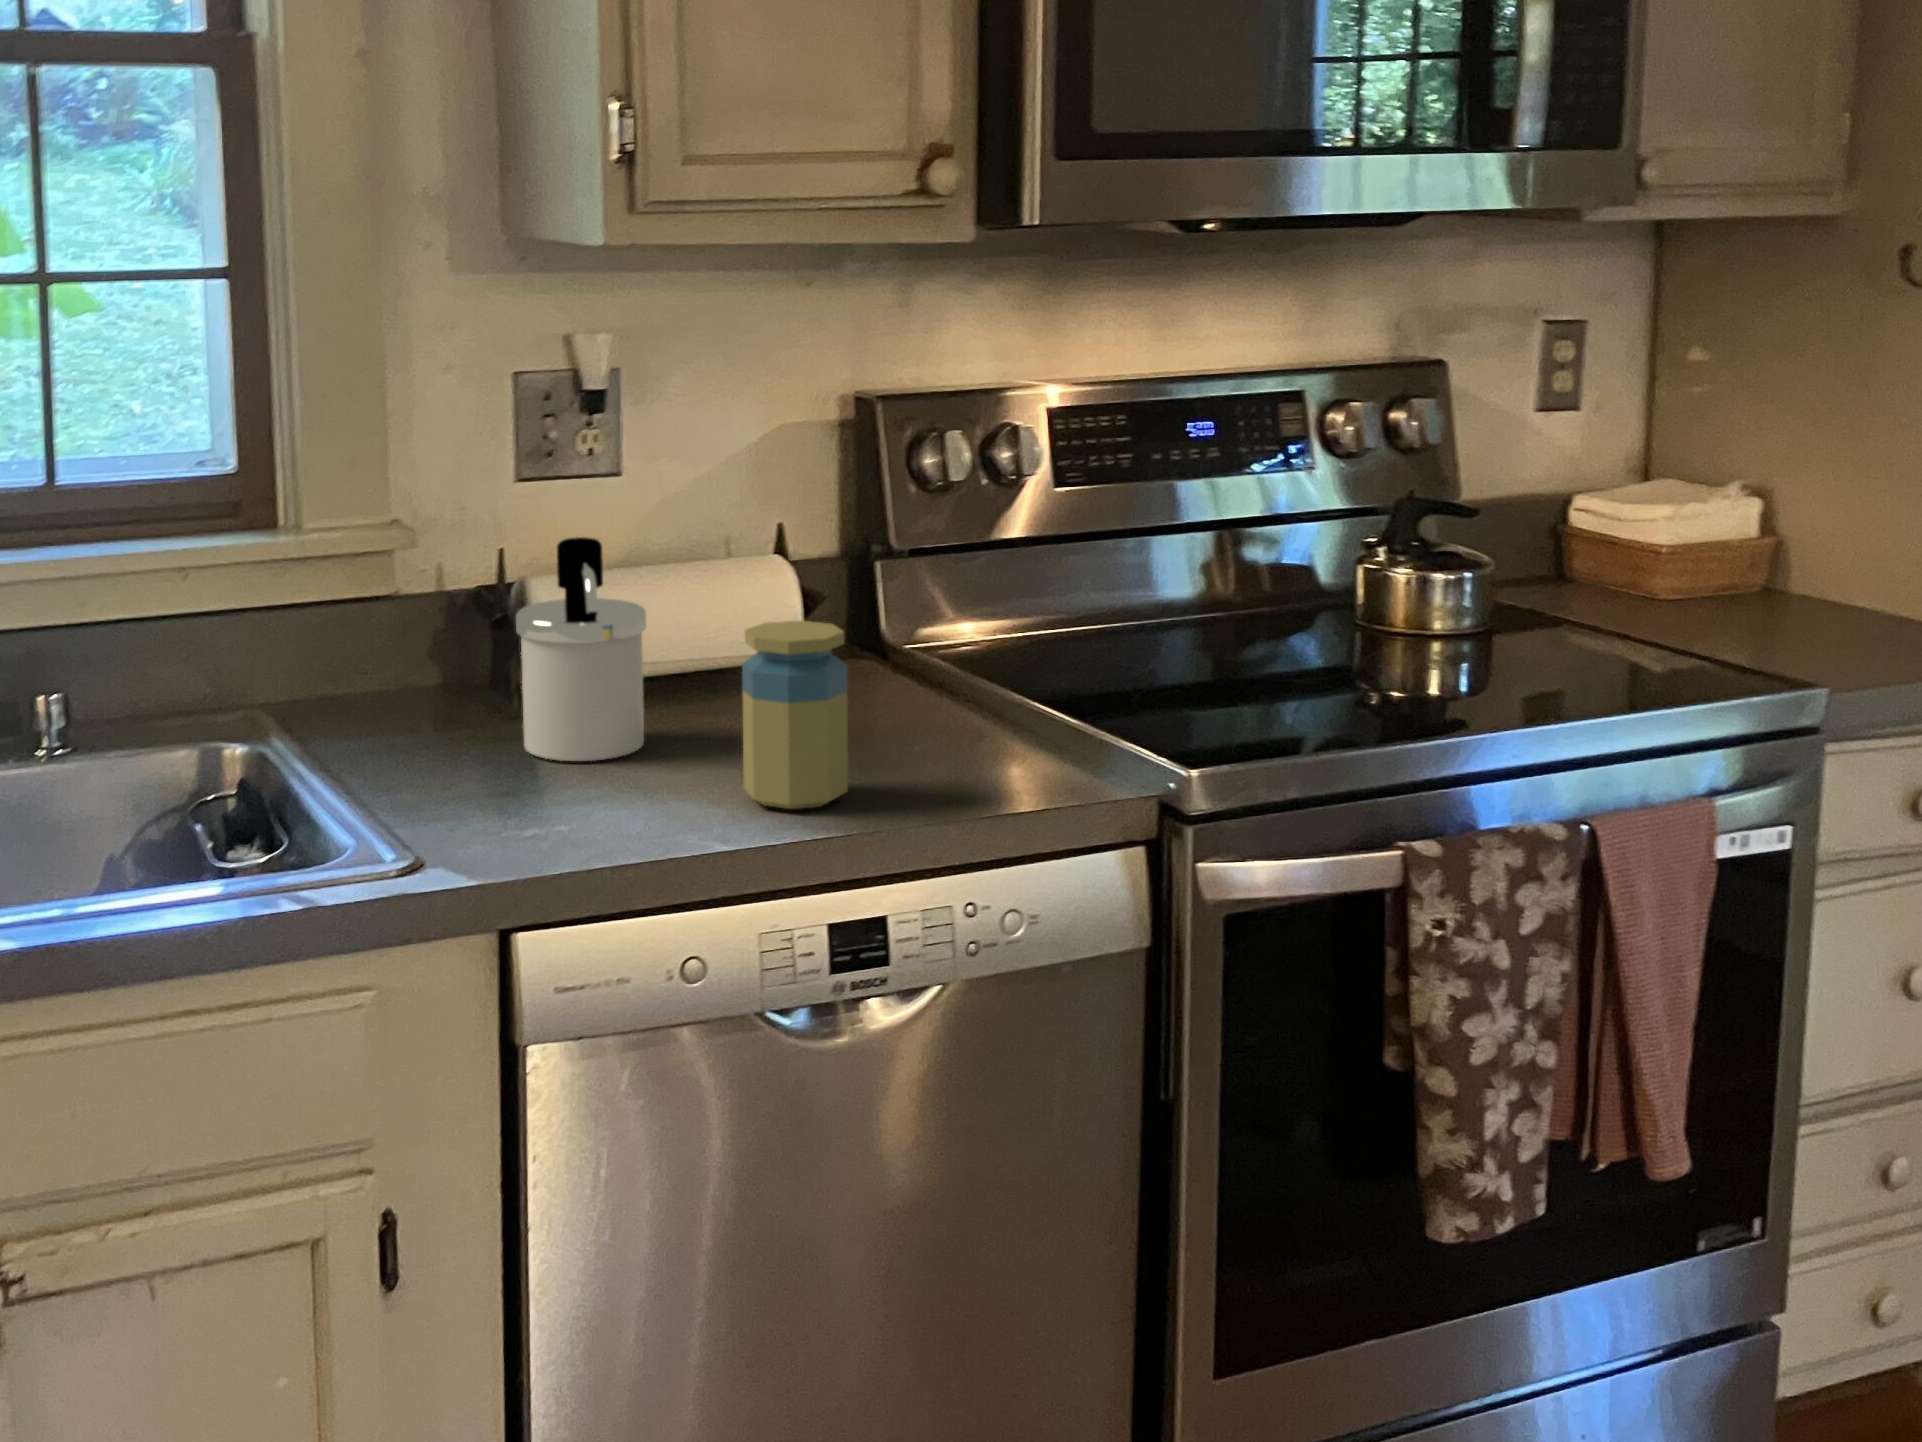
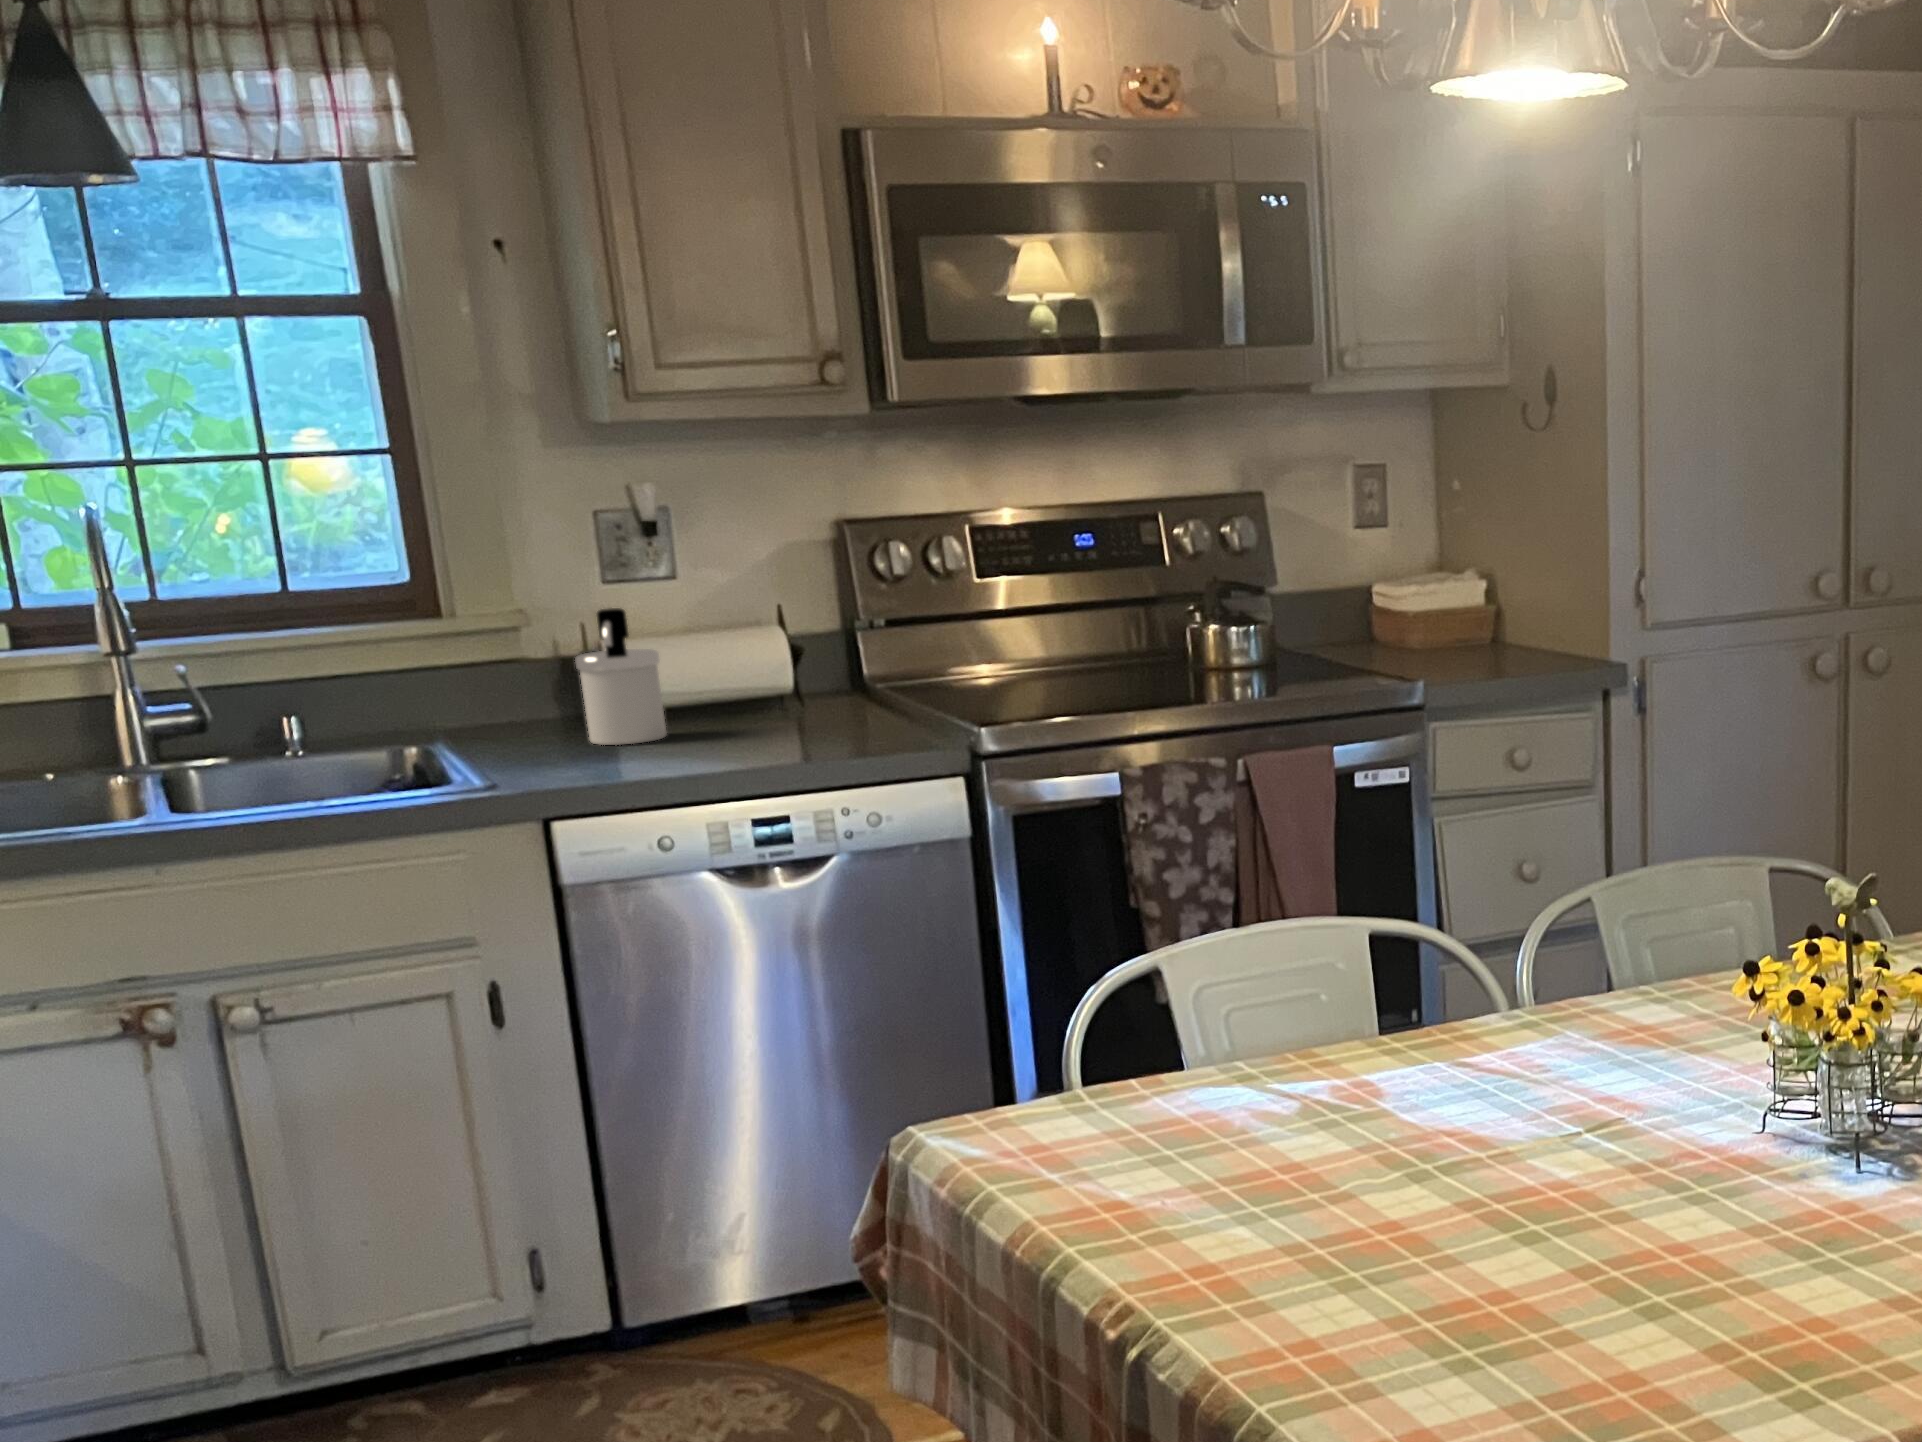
jar: present [742,621,848,809] -> none [693,645,765,754]

